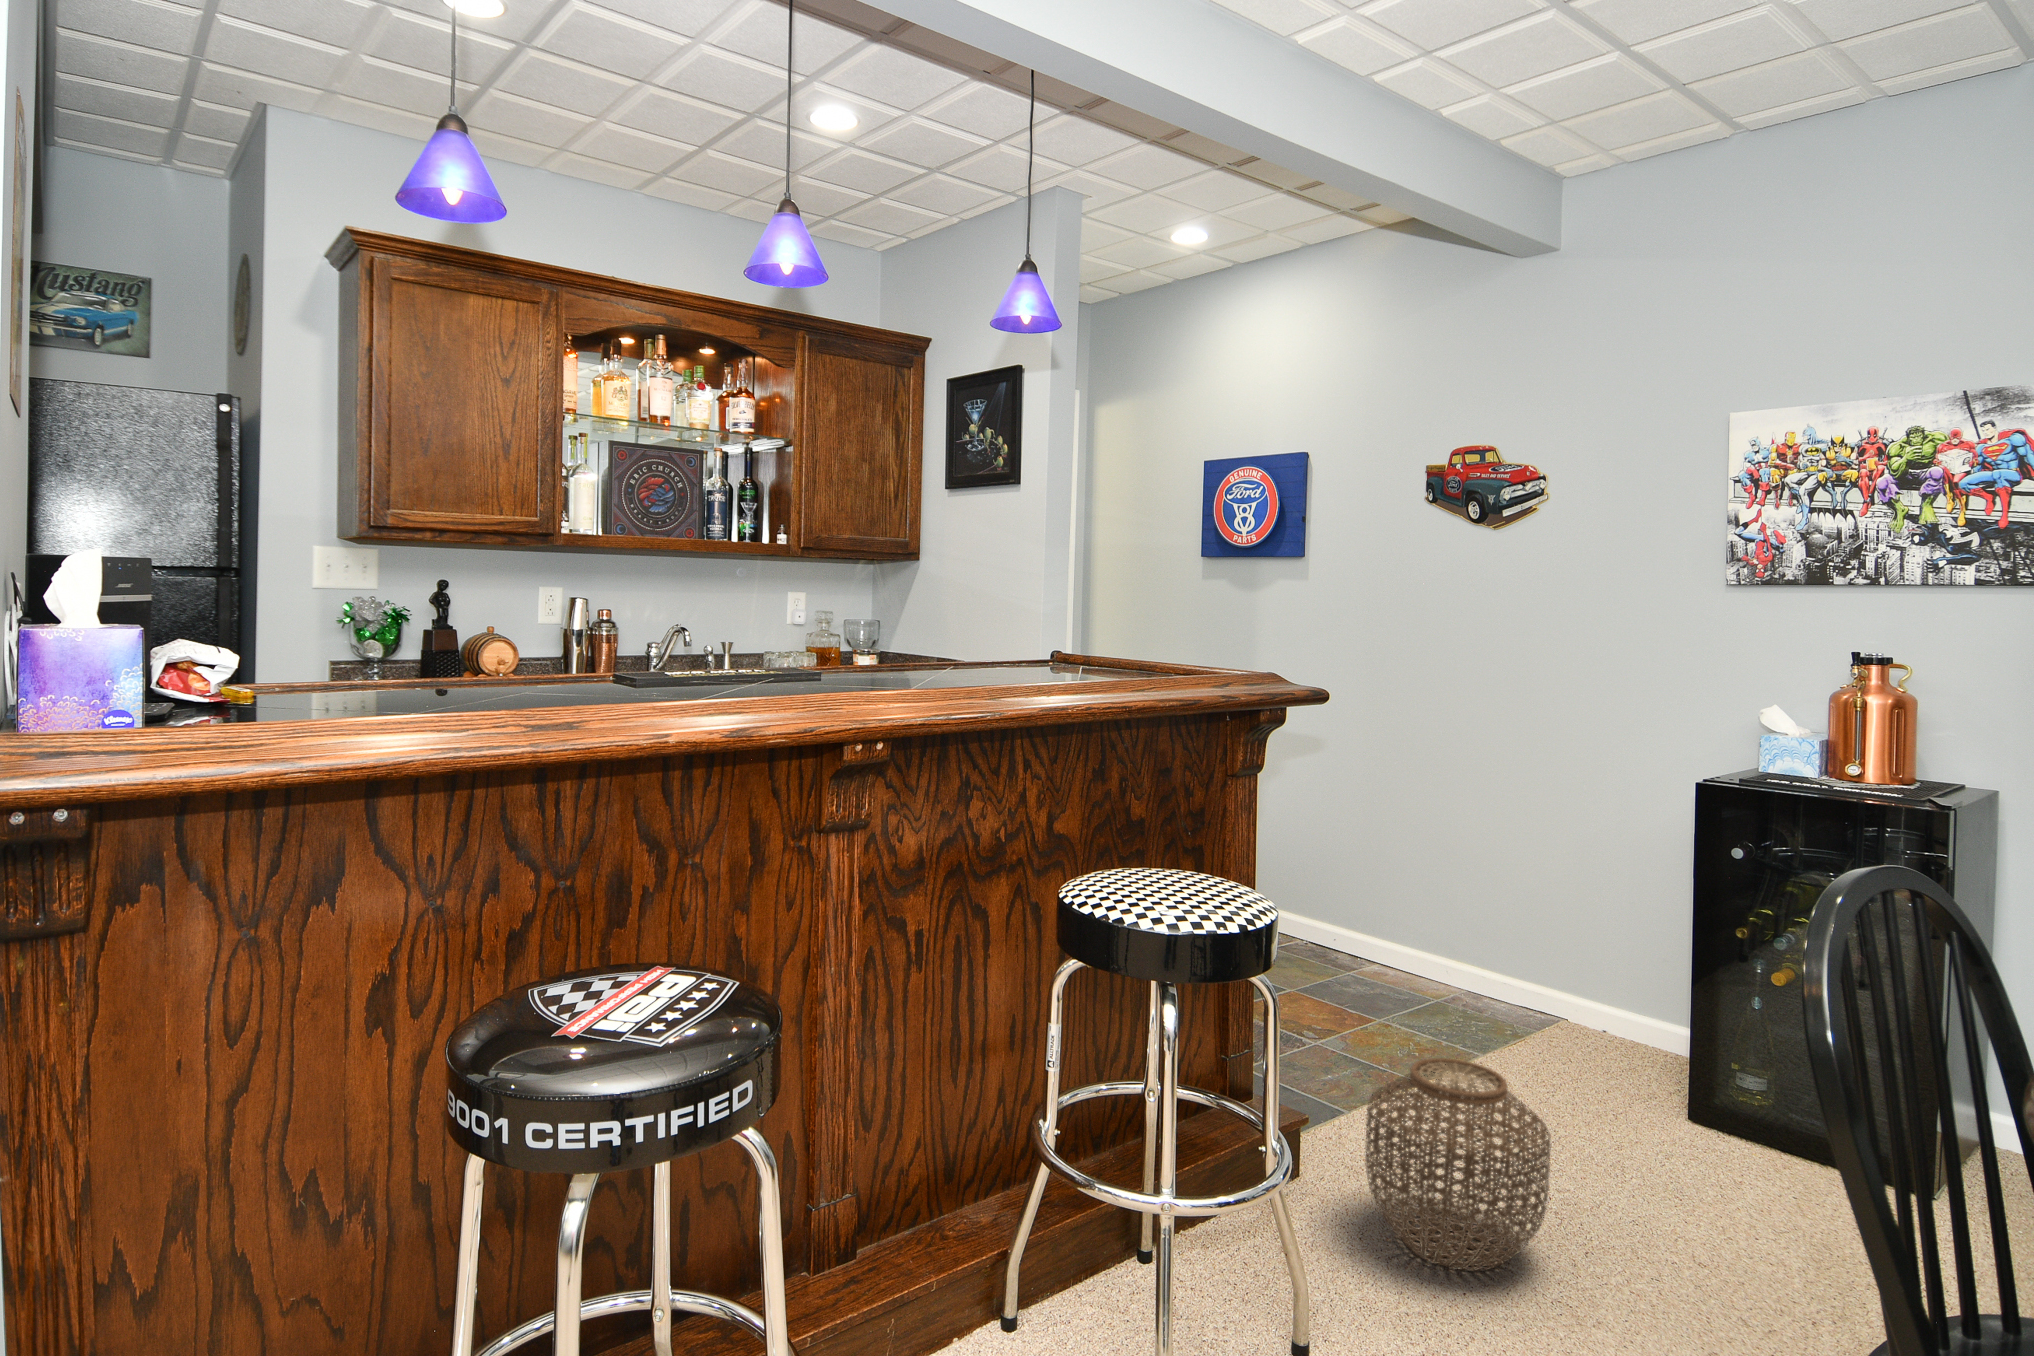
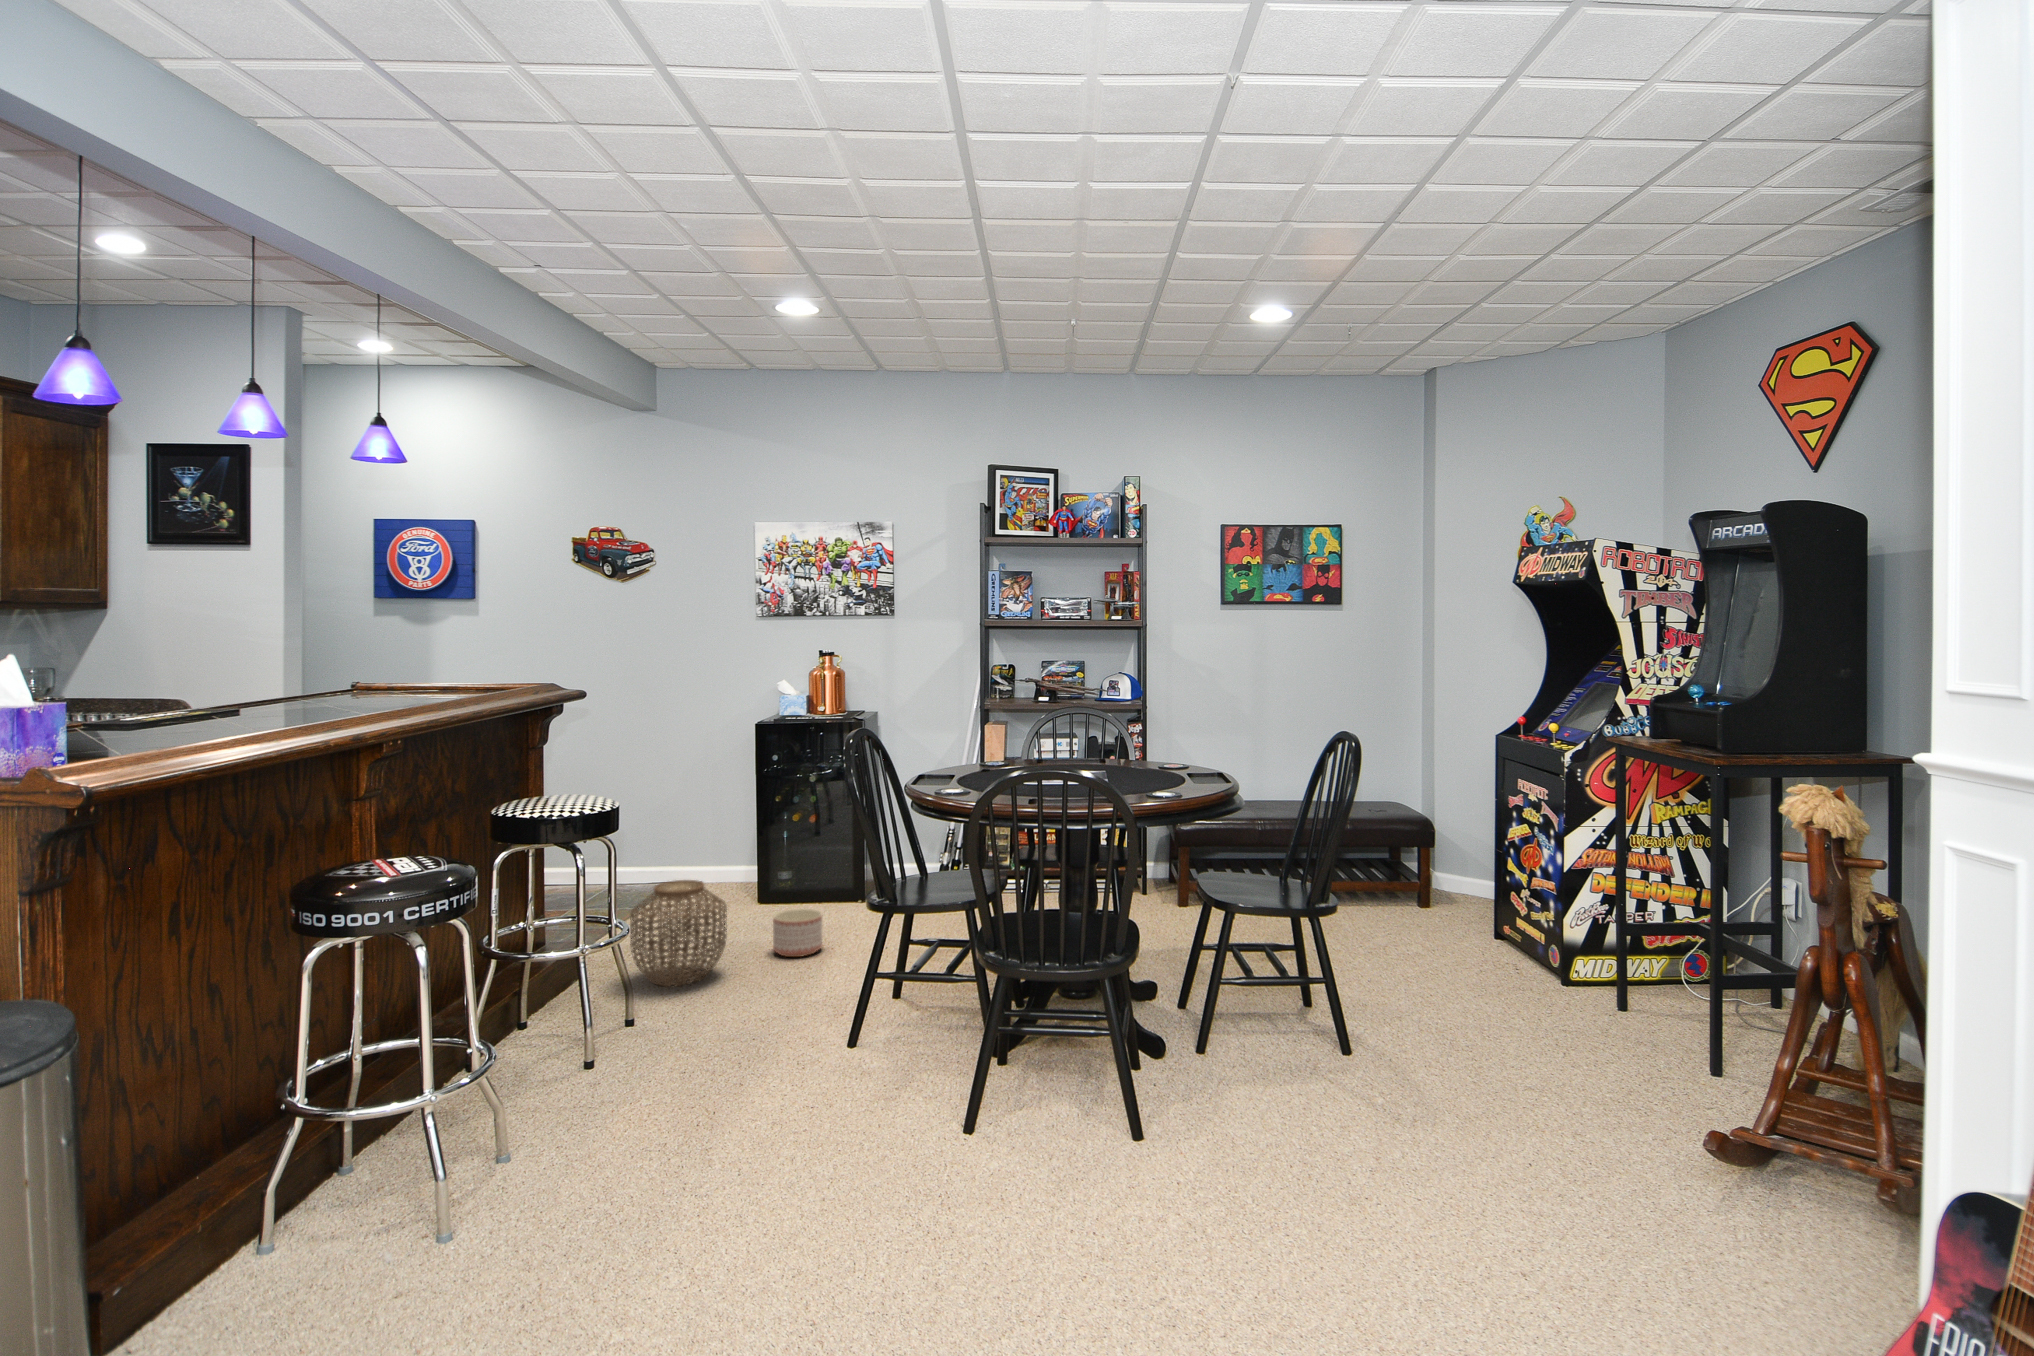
planter: none [1663,1179,1785,1302] -> present [773,909,822,957]

